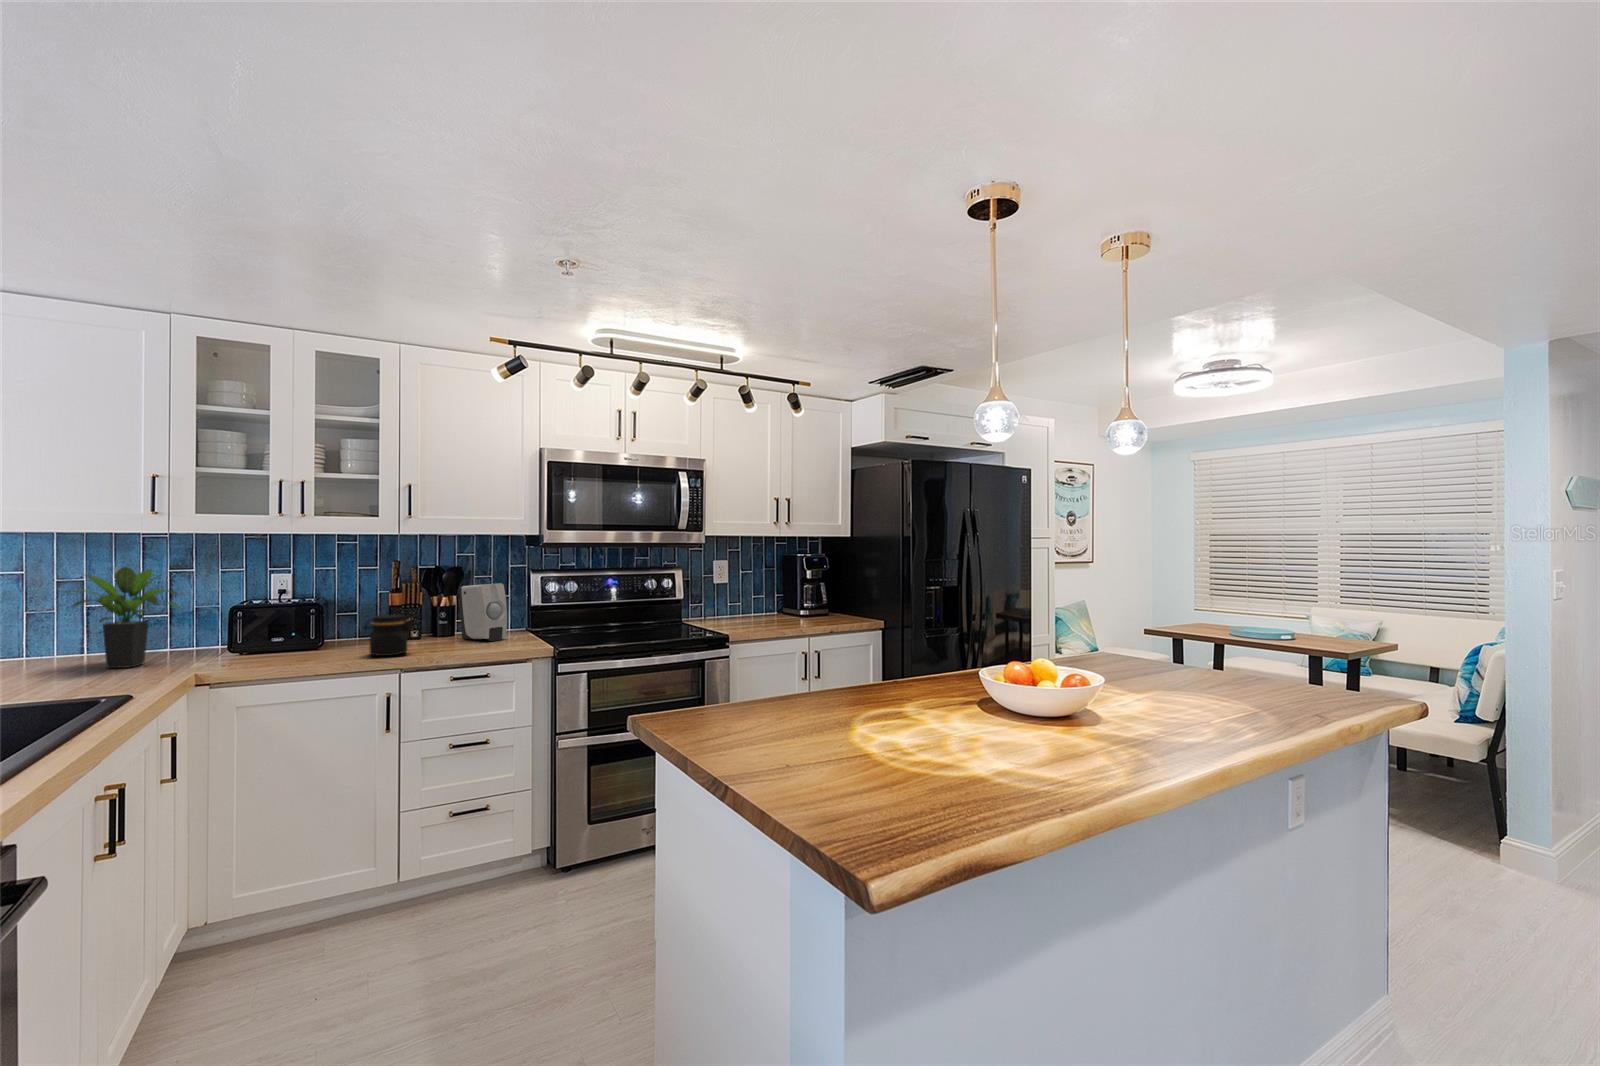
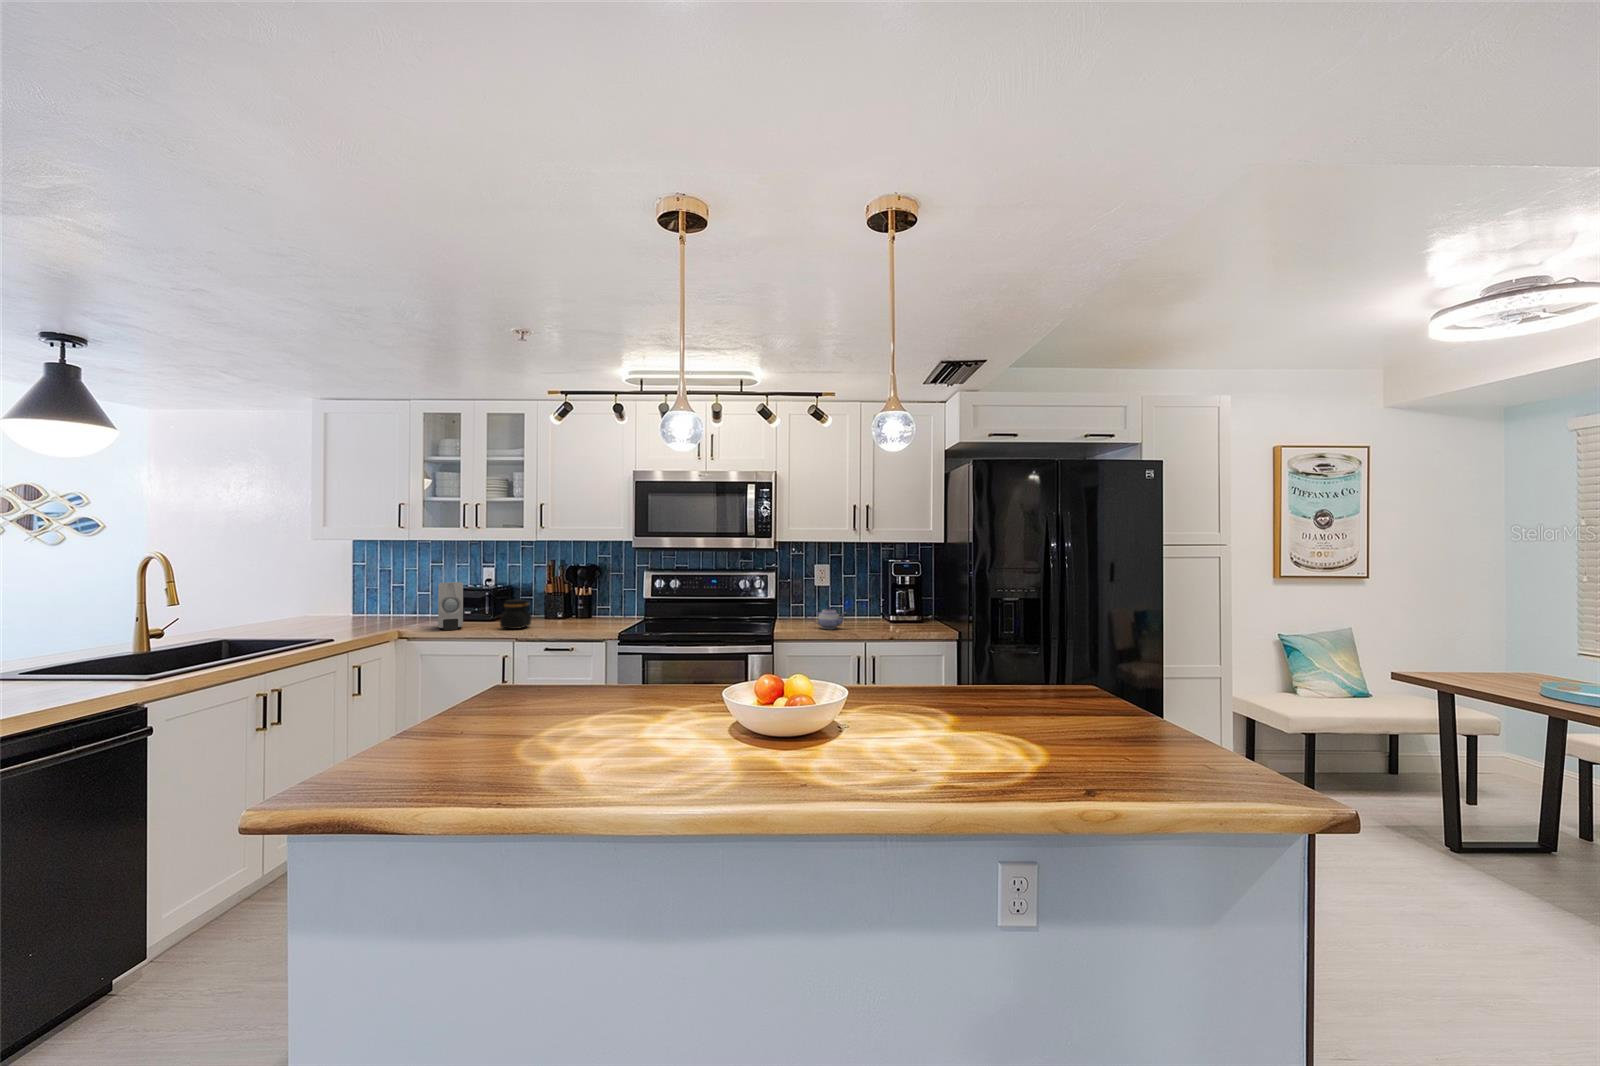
potted plant: present [61,567,180,668] -> none [352,561,420,624]
soap dispenser: present [459,583,507,641] -> present [438,582,463,630]
teapot: none [743,604,780,627] -> present [813,607,845,629]

